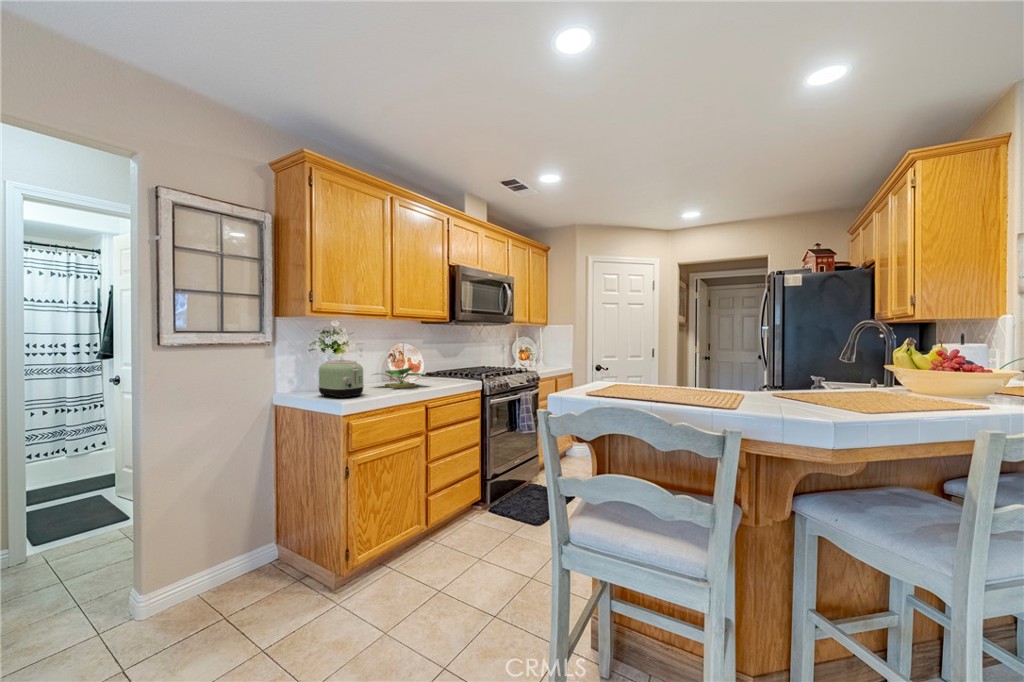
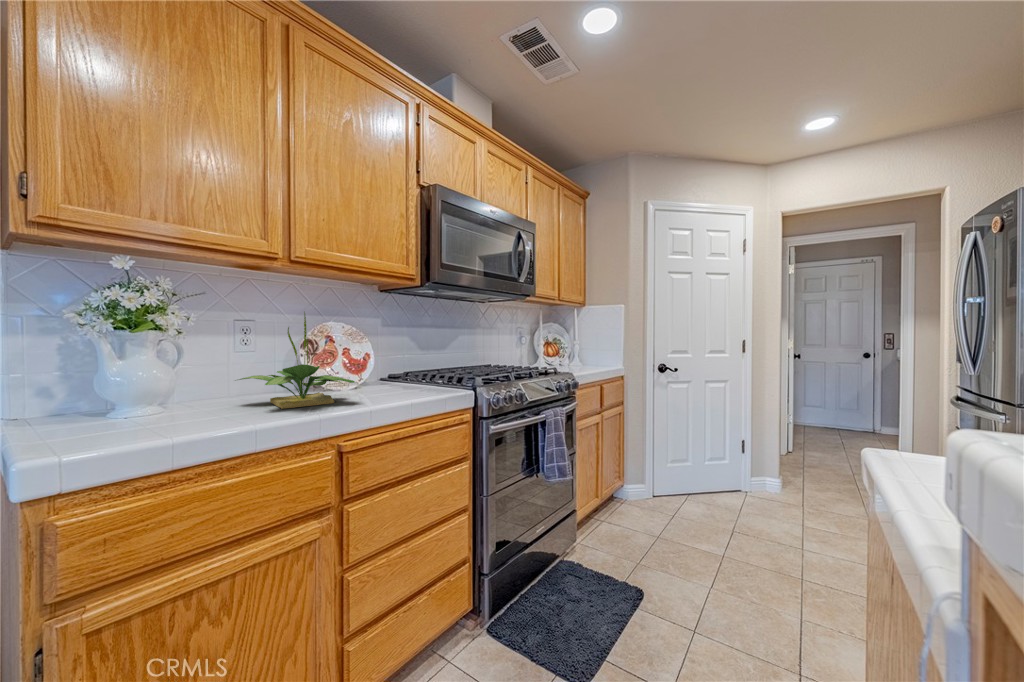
toaster: present [318,360,364,398] -> none [47,346,168,441]

